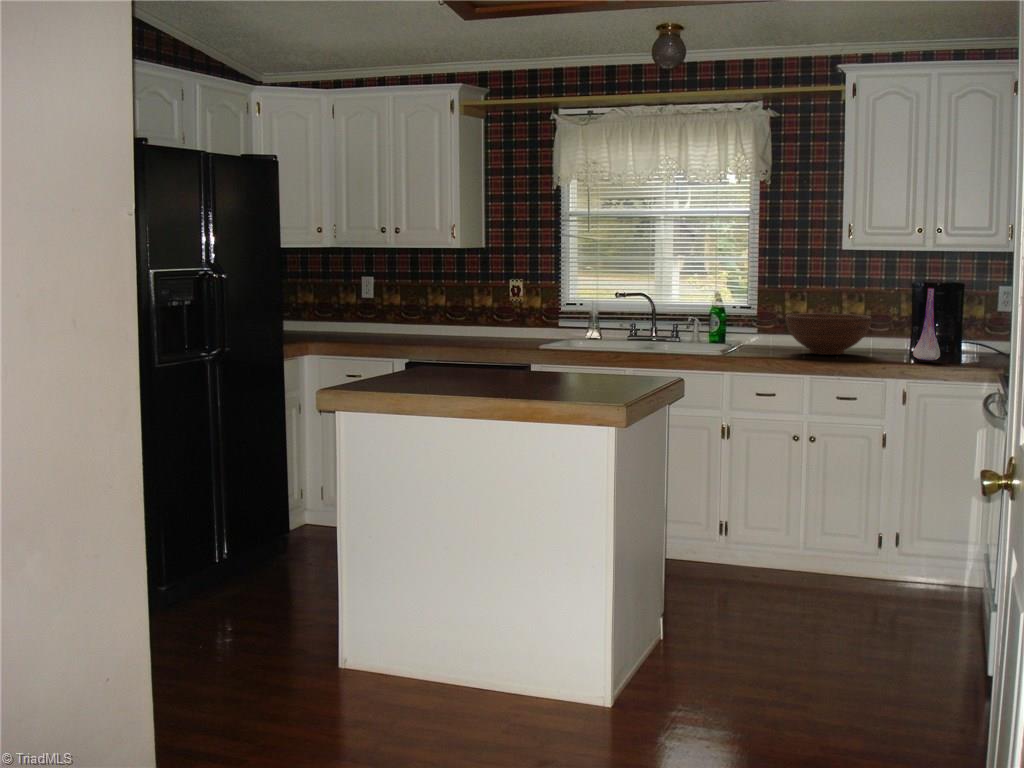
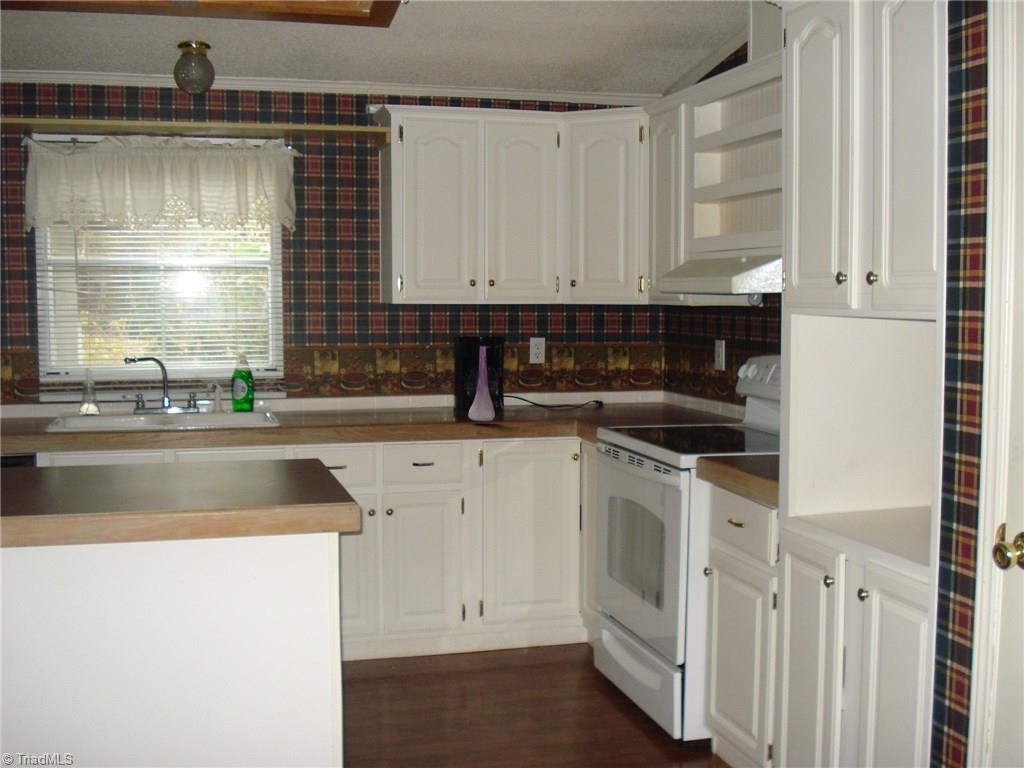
fruit bowl: present [786,314,872,355] -> none [329,375,421,421]

